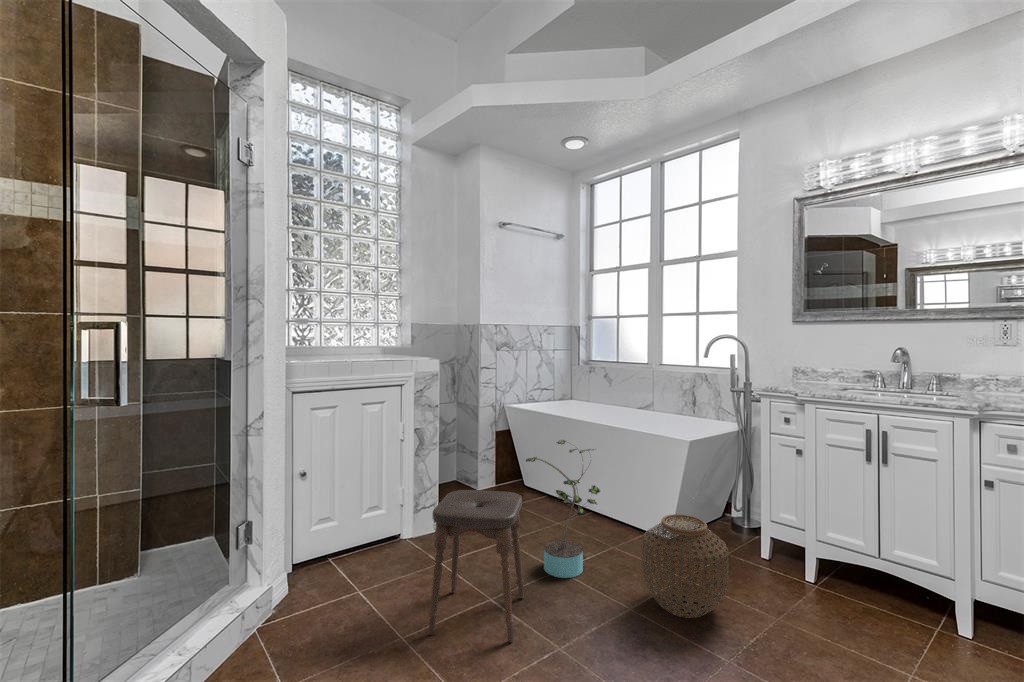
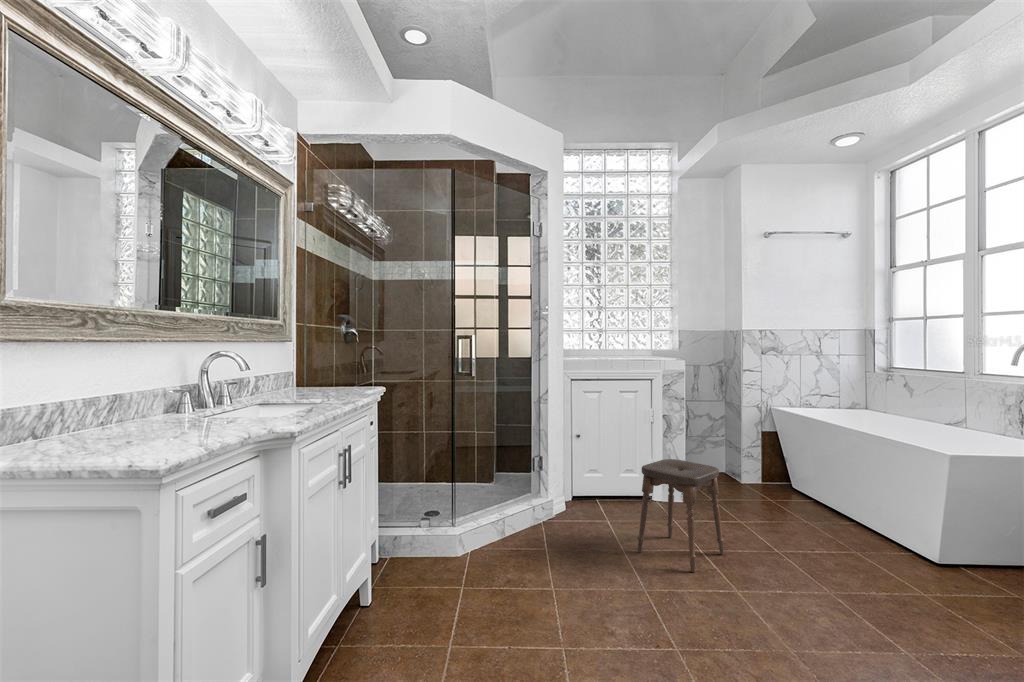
potted plant: present [526,440,600,578] -> none [741,434,815,556]
woven basket: present [641,514,729,618] -> none [834,513,933,613]

